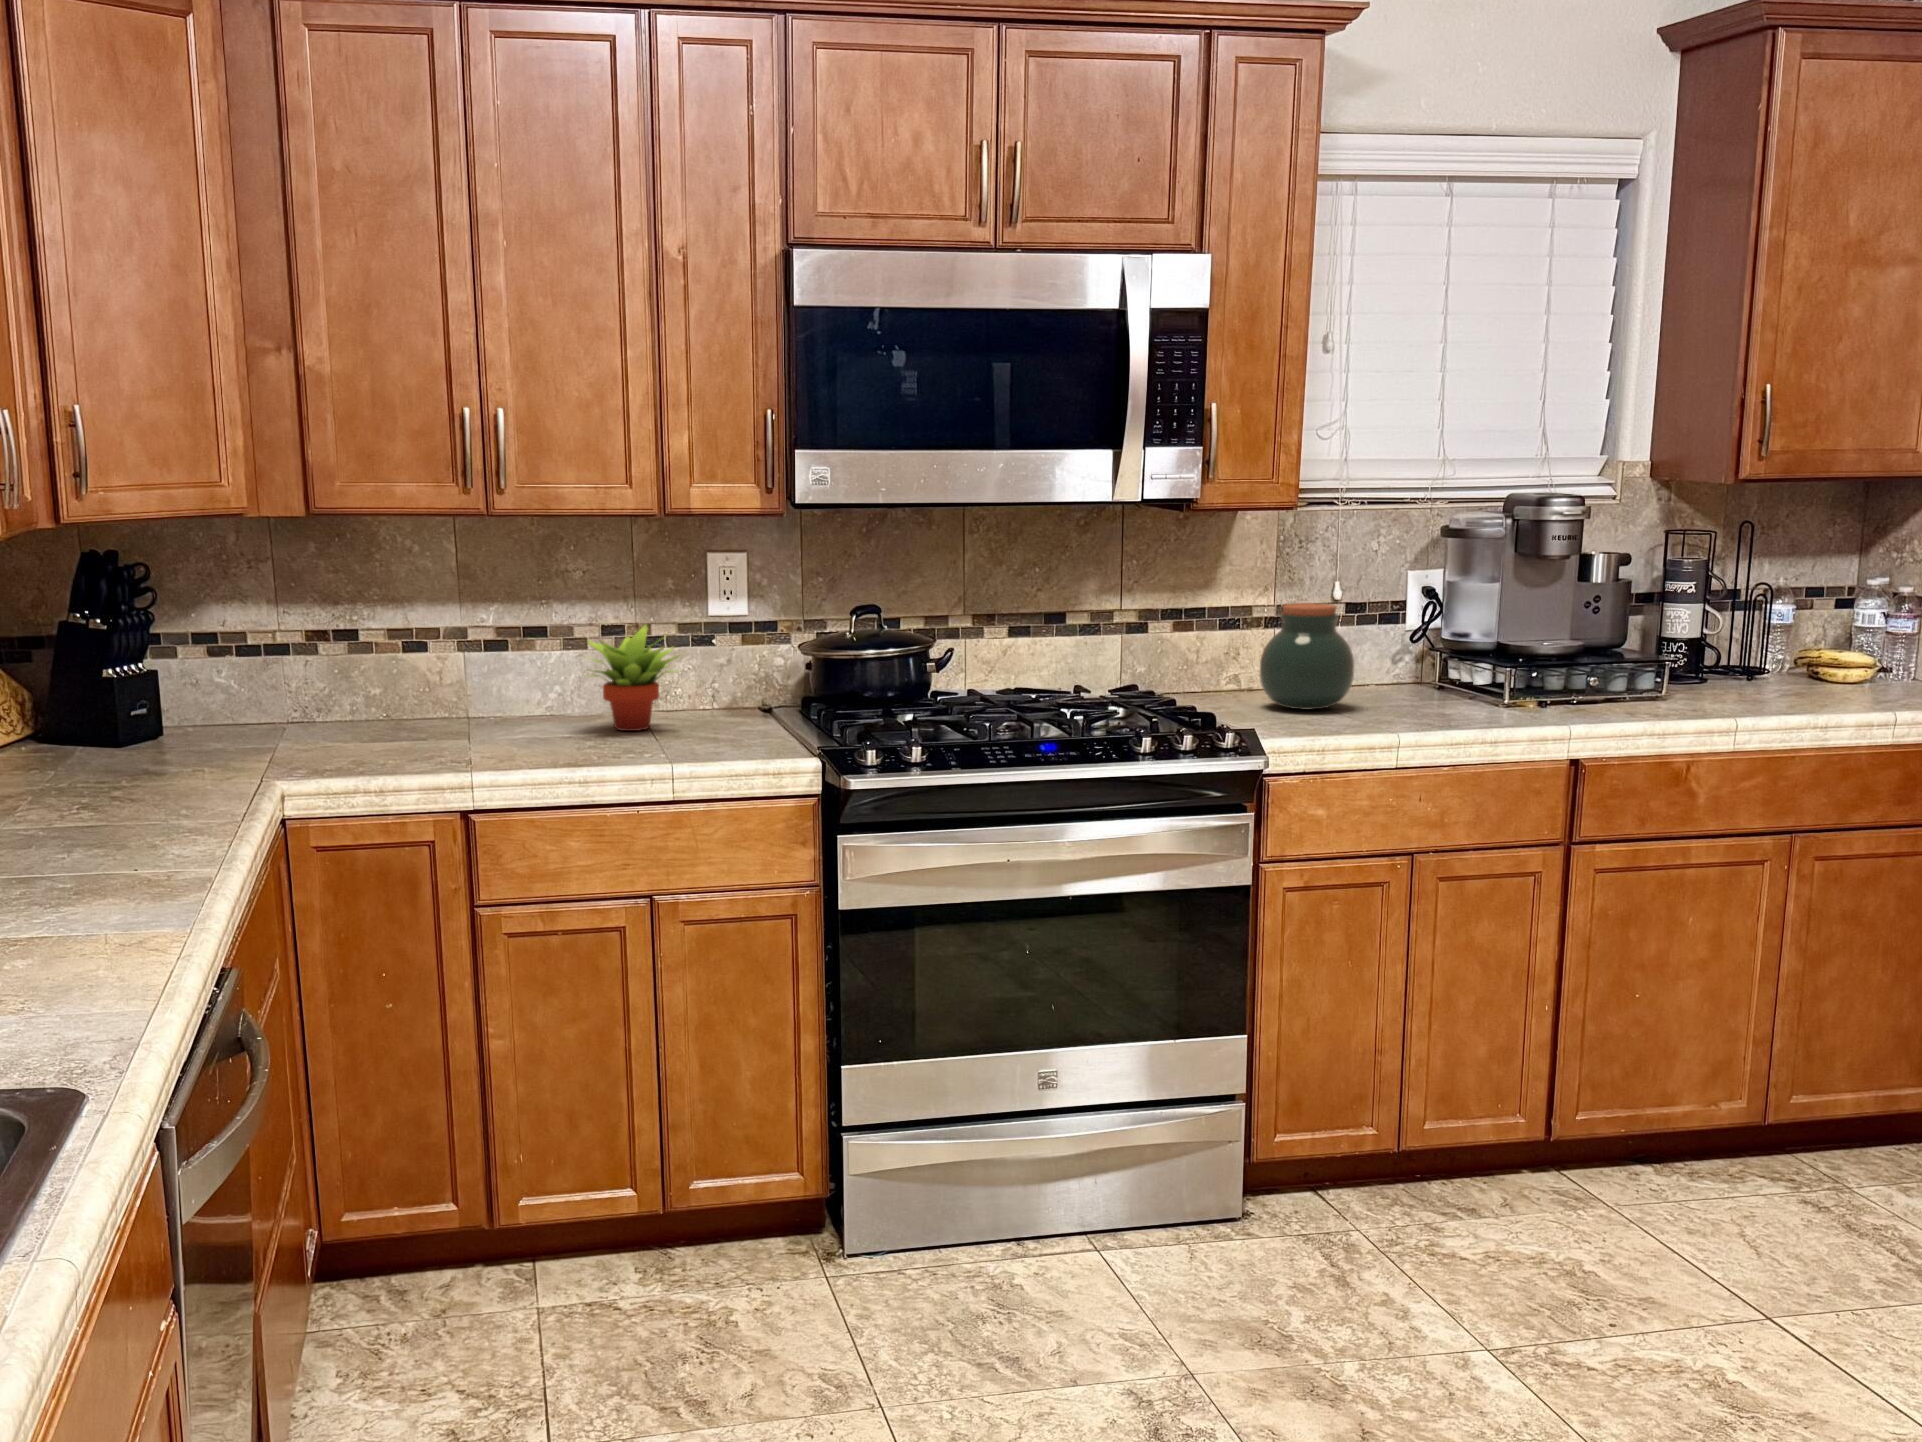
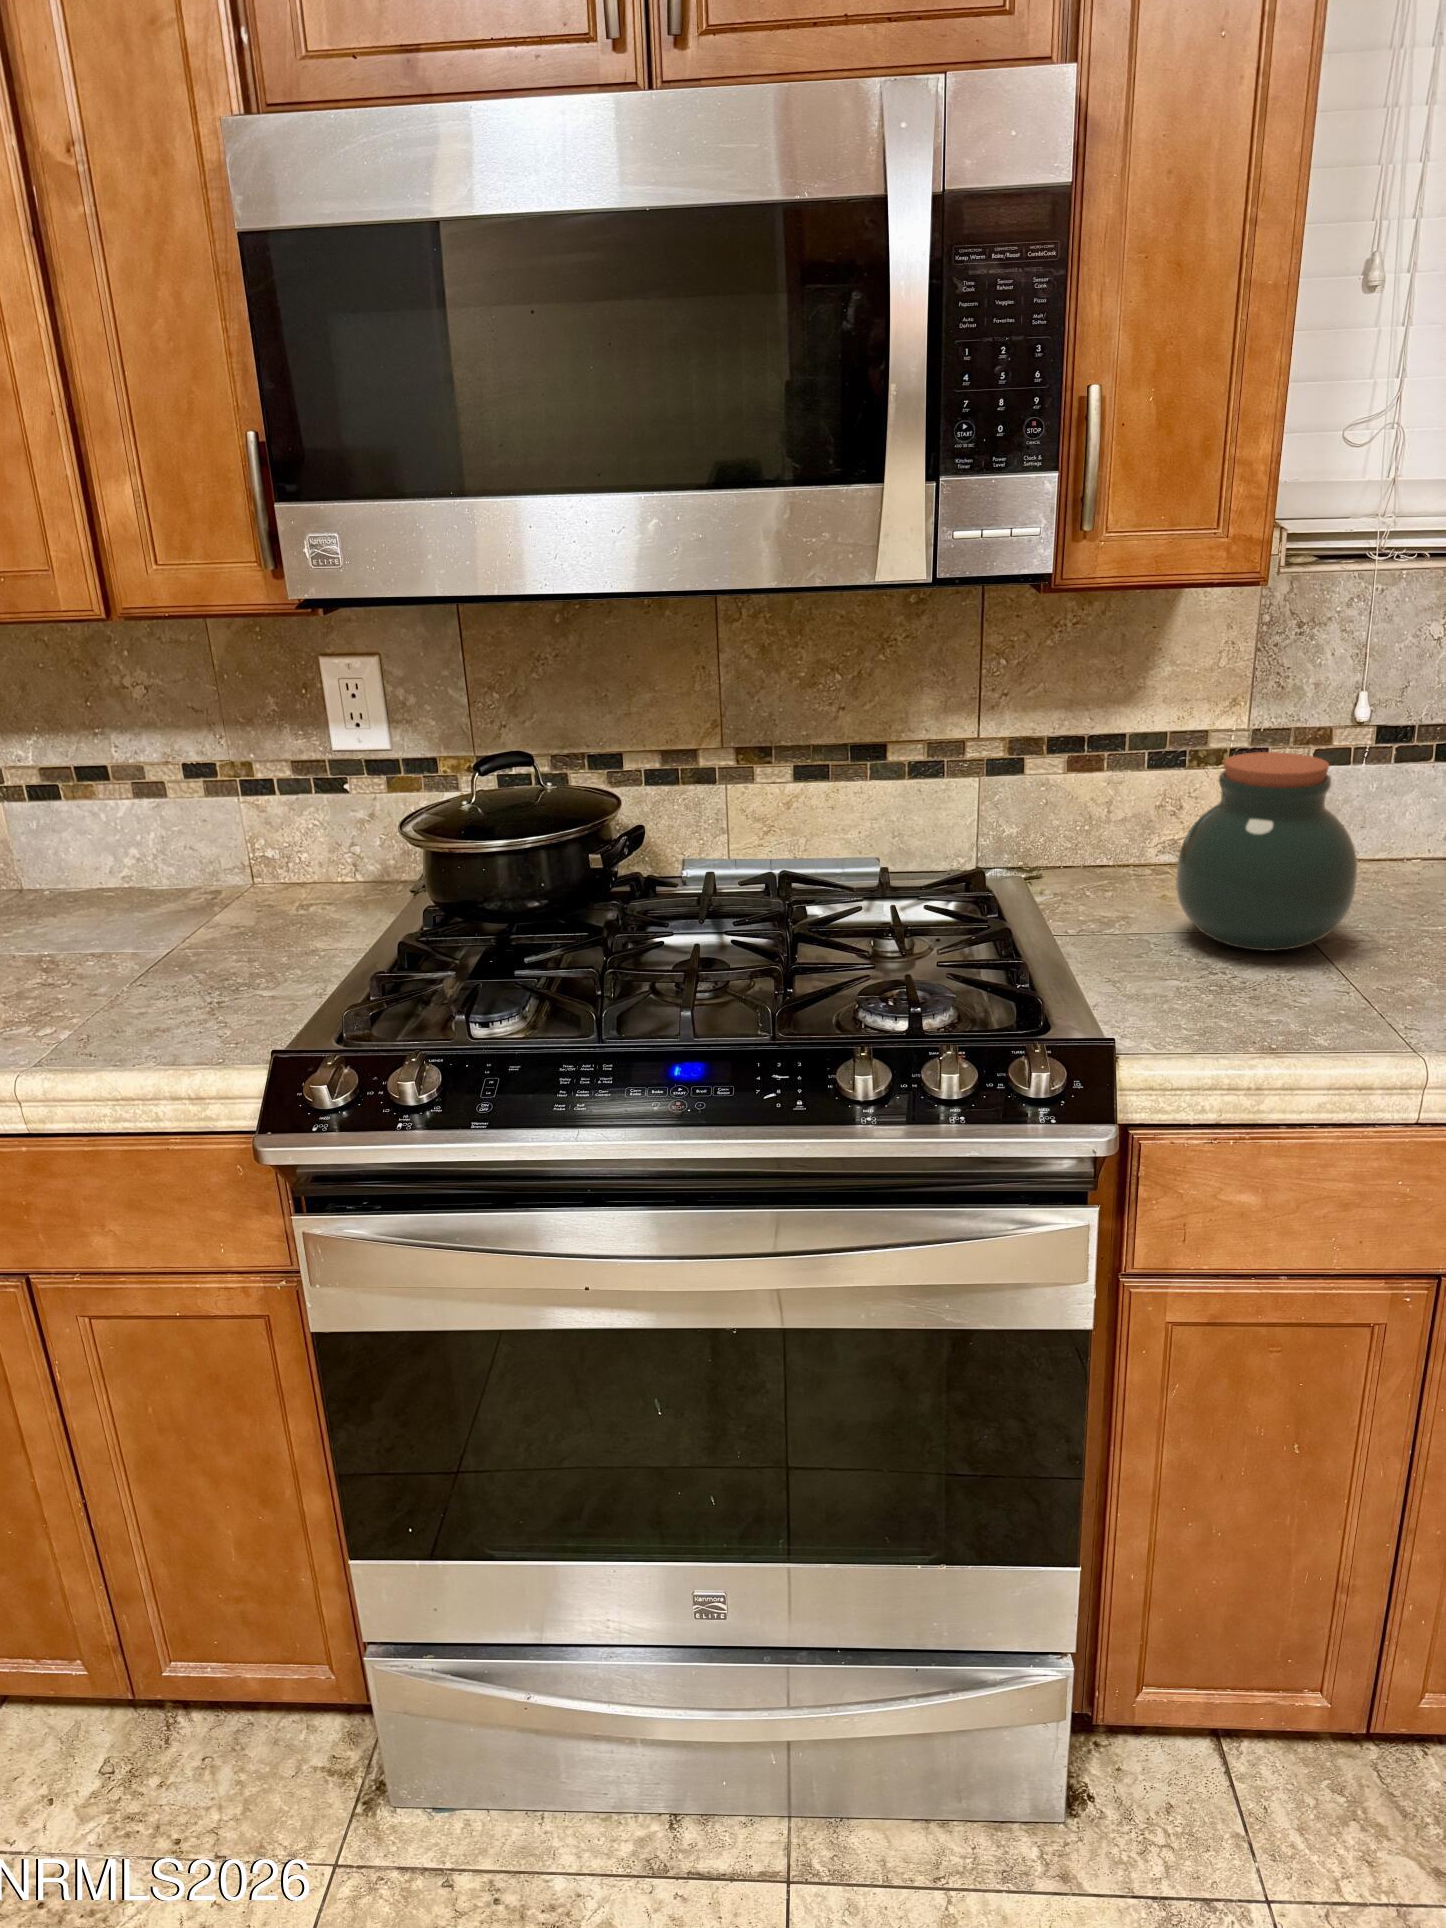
succulent plant: present [587,624,678,731] -> none [35,779,208,949]

